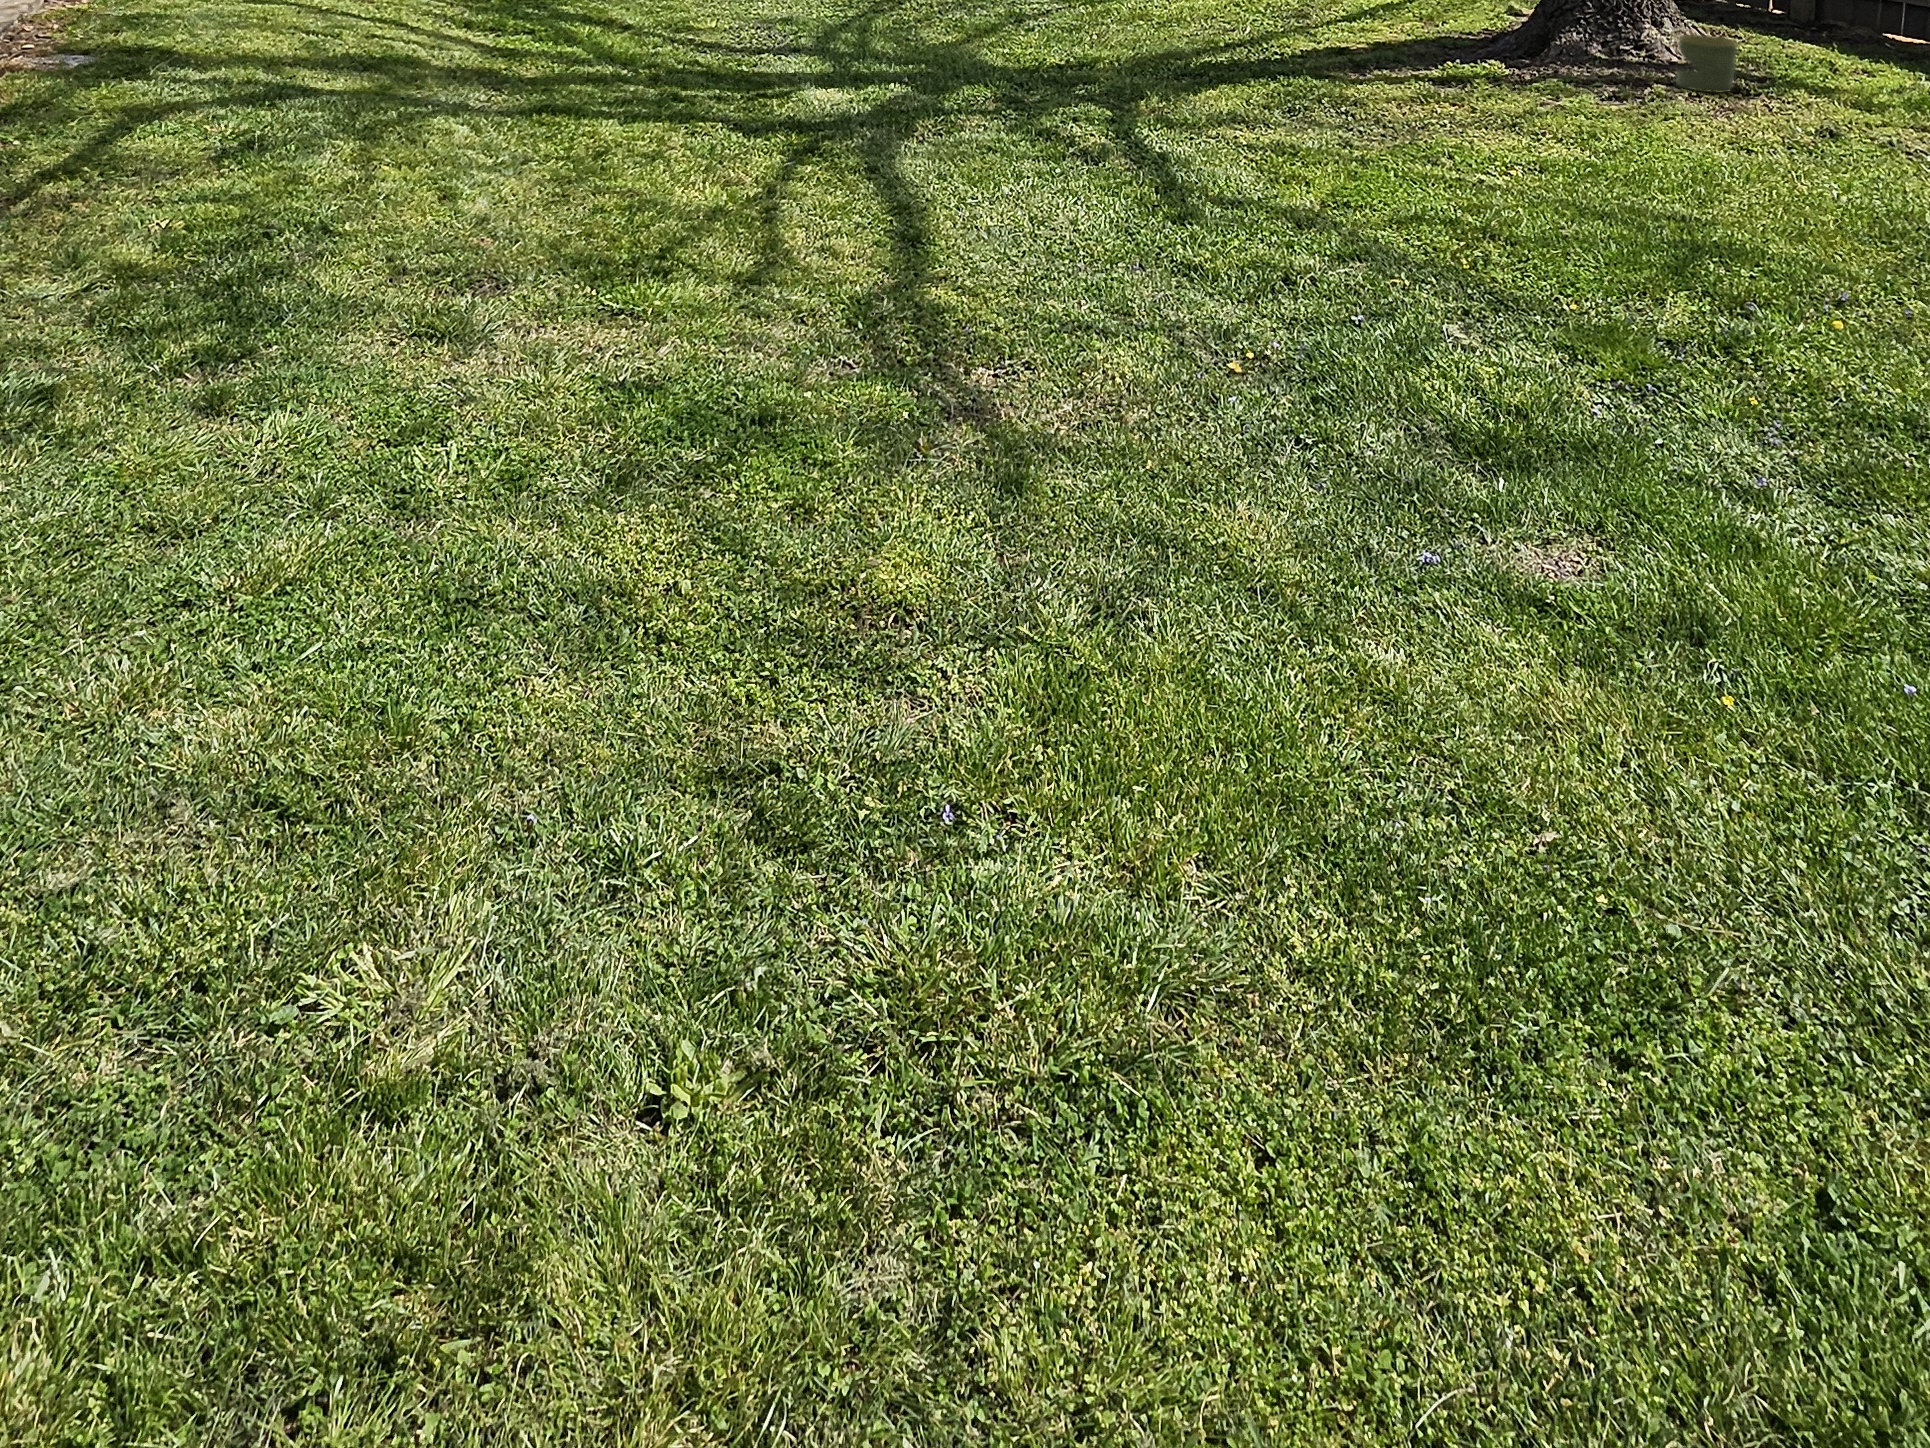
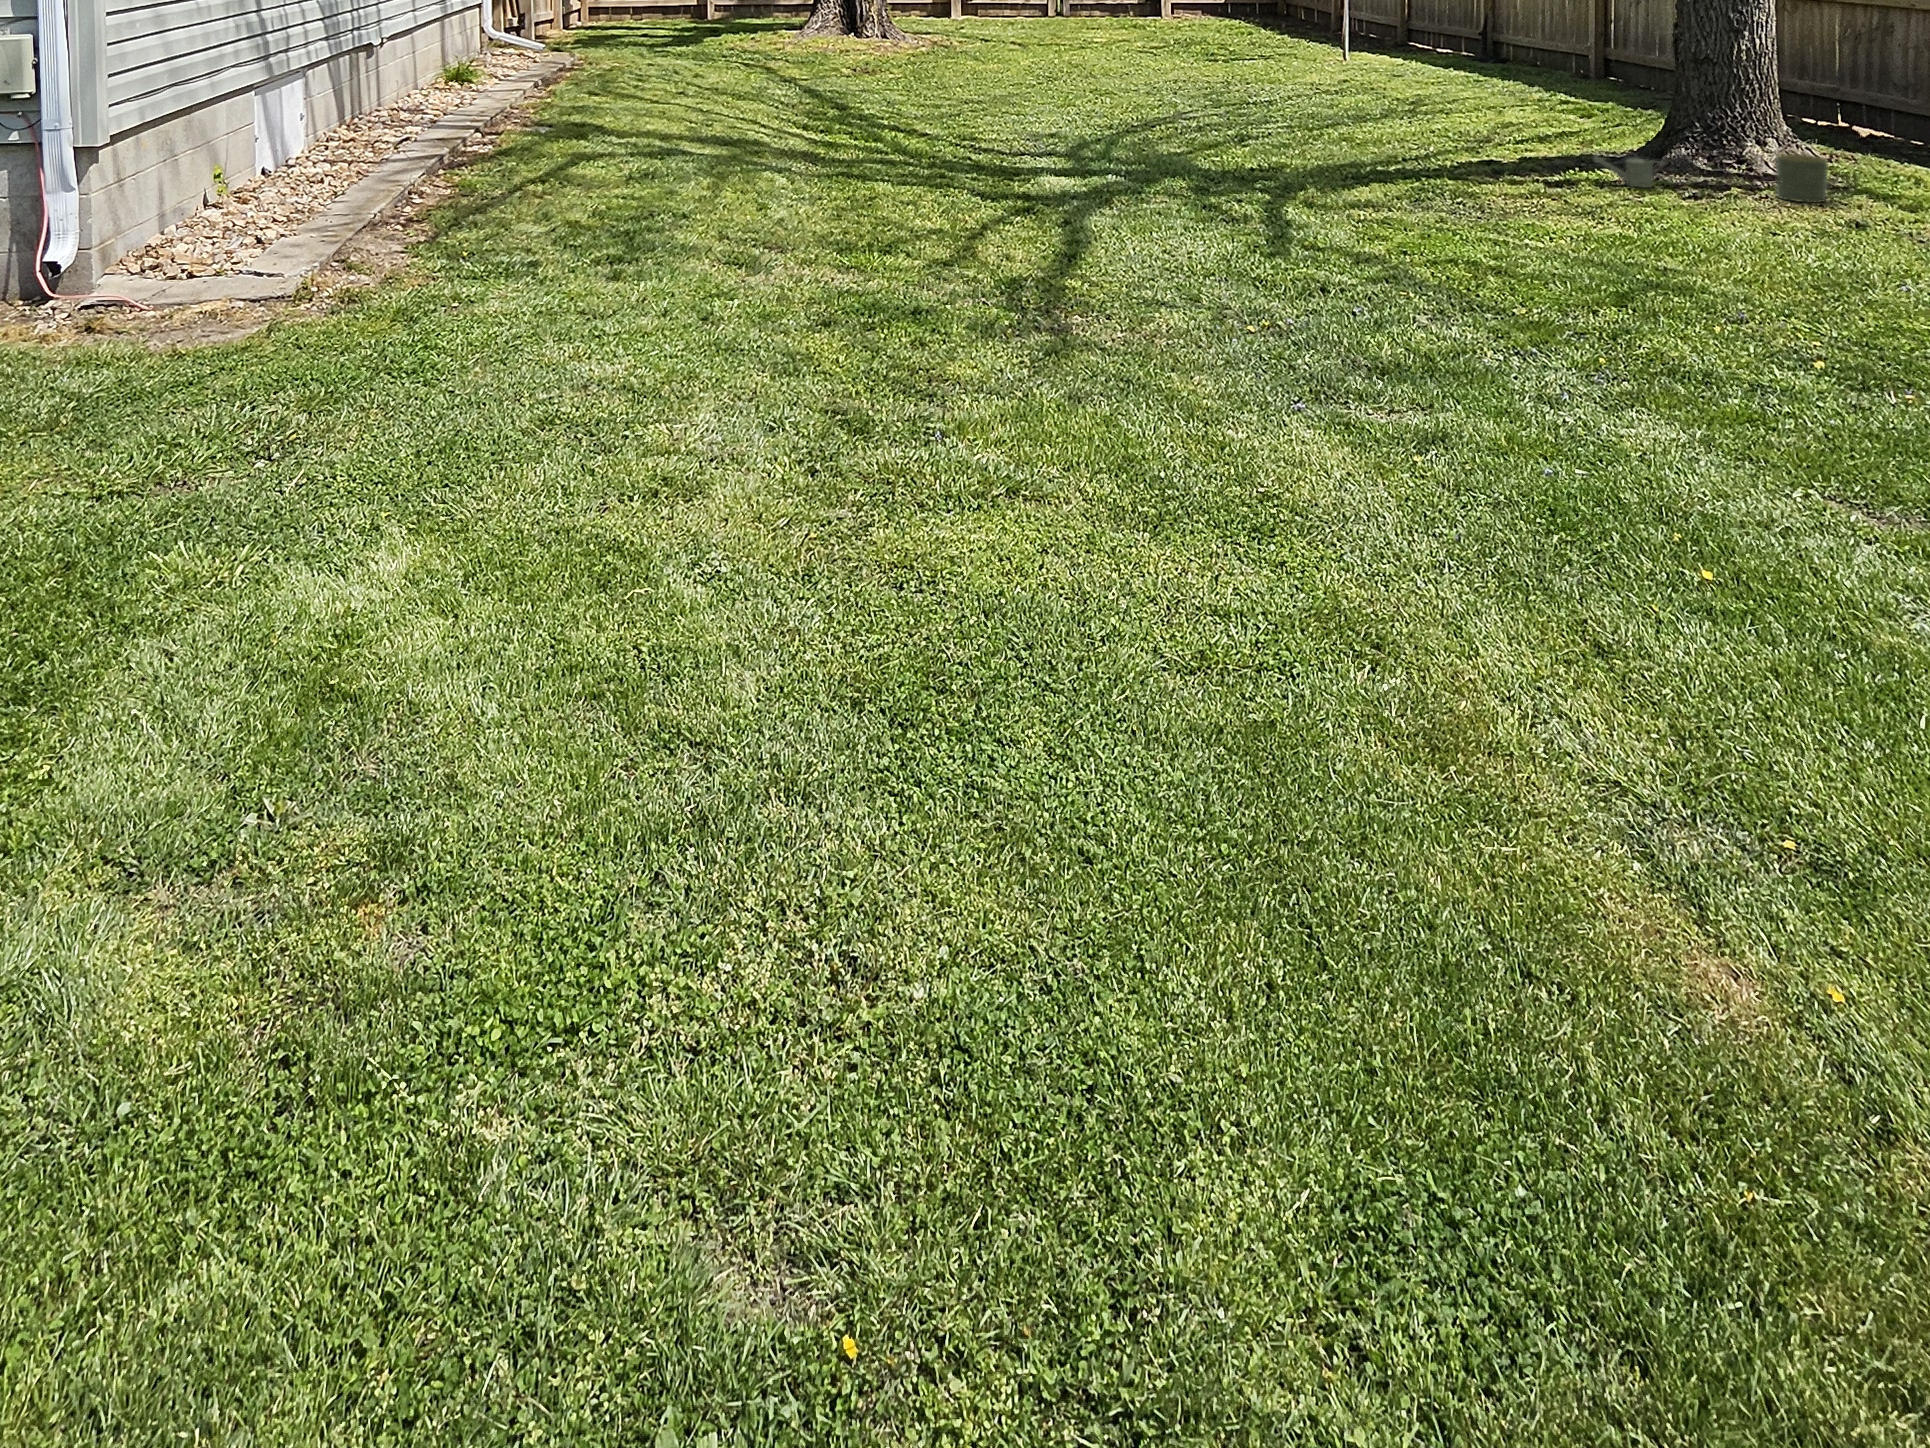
watering can: none [1474,41,1555,79] -> present [1594,156,1659,188]

